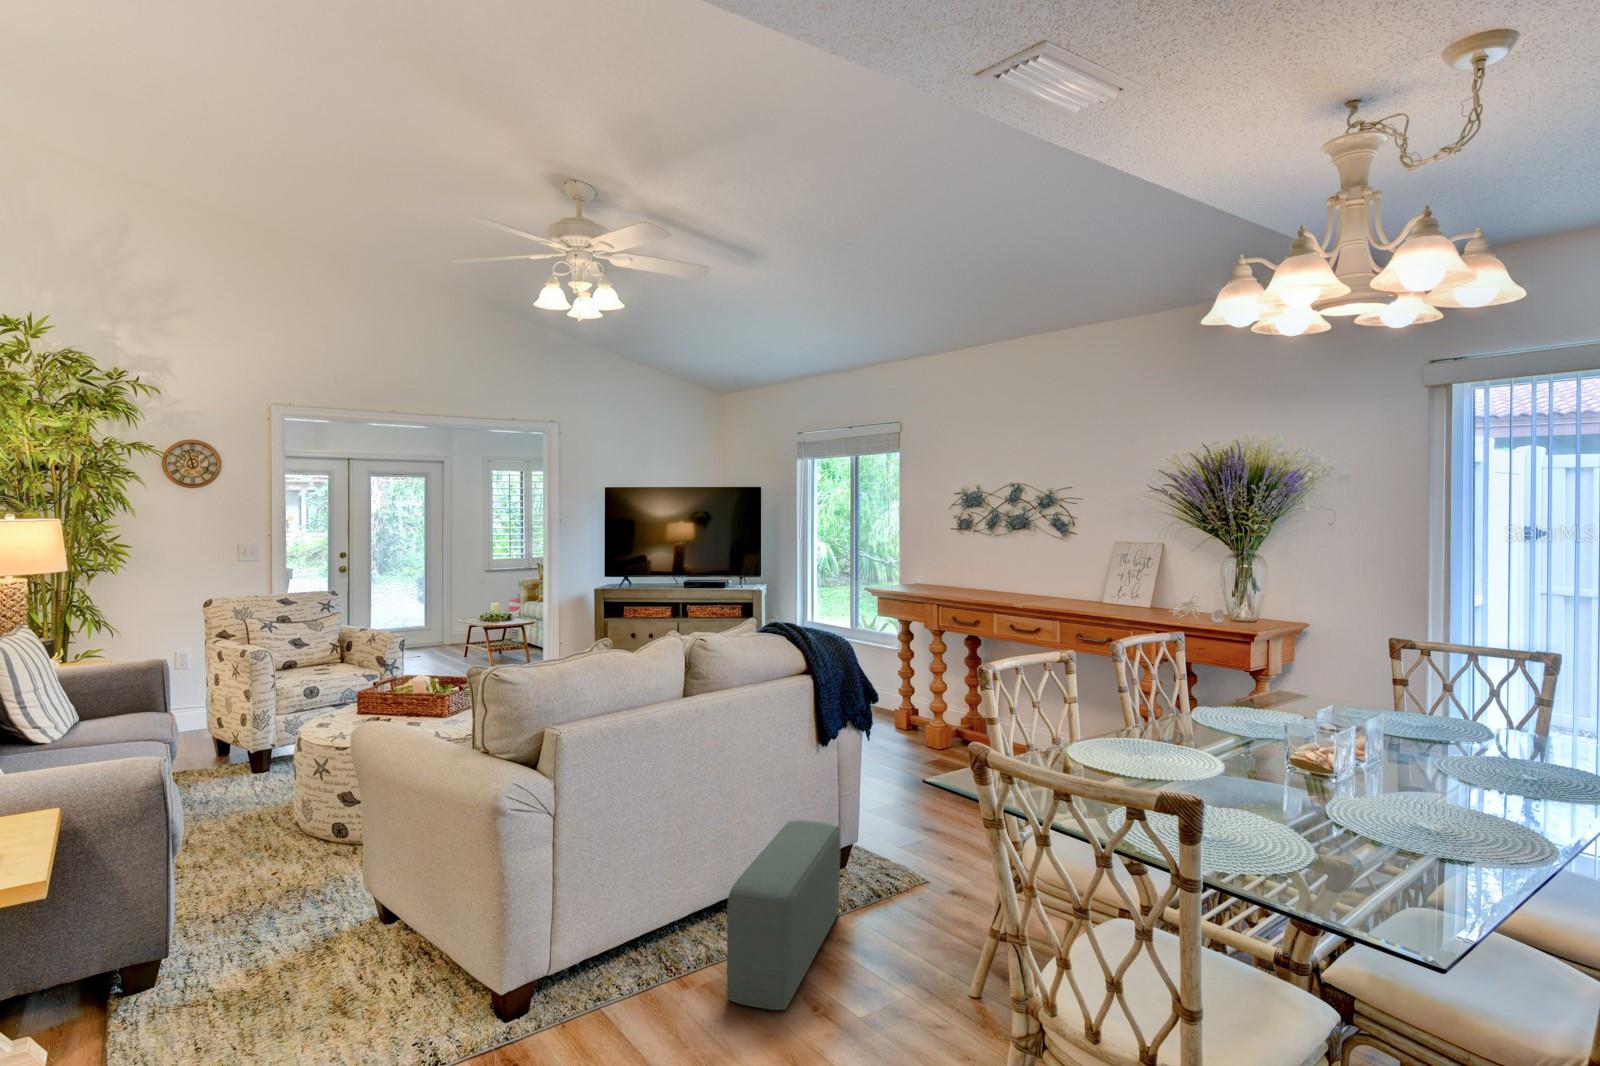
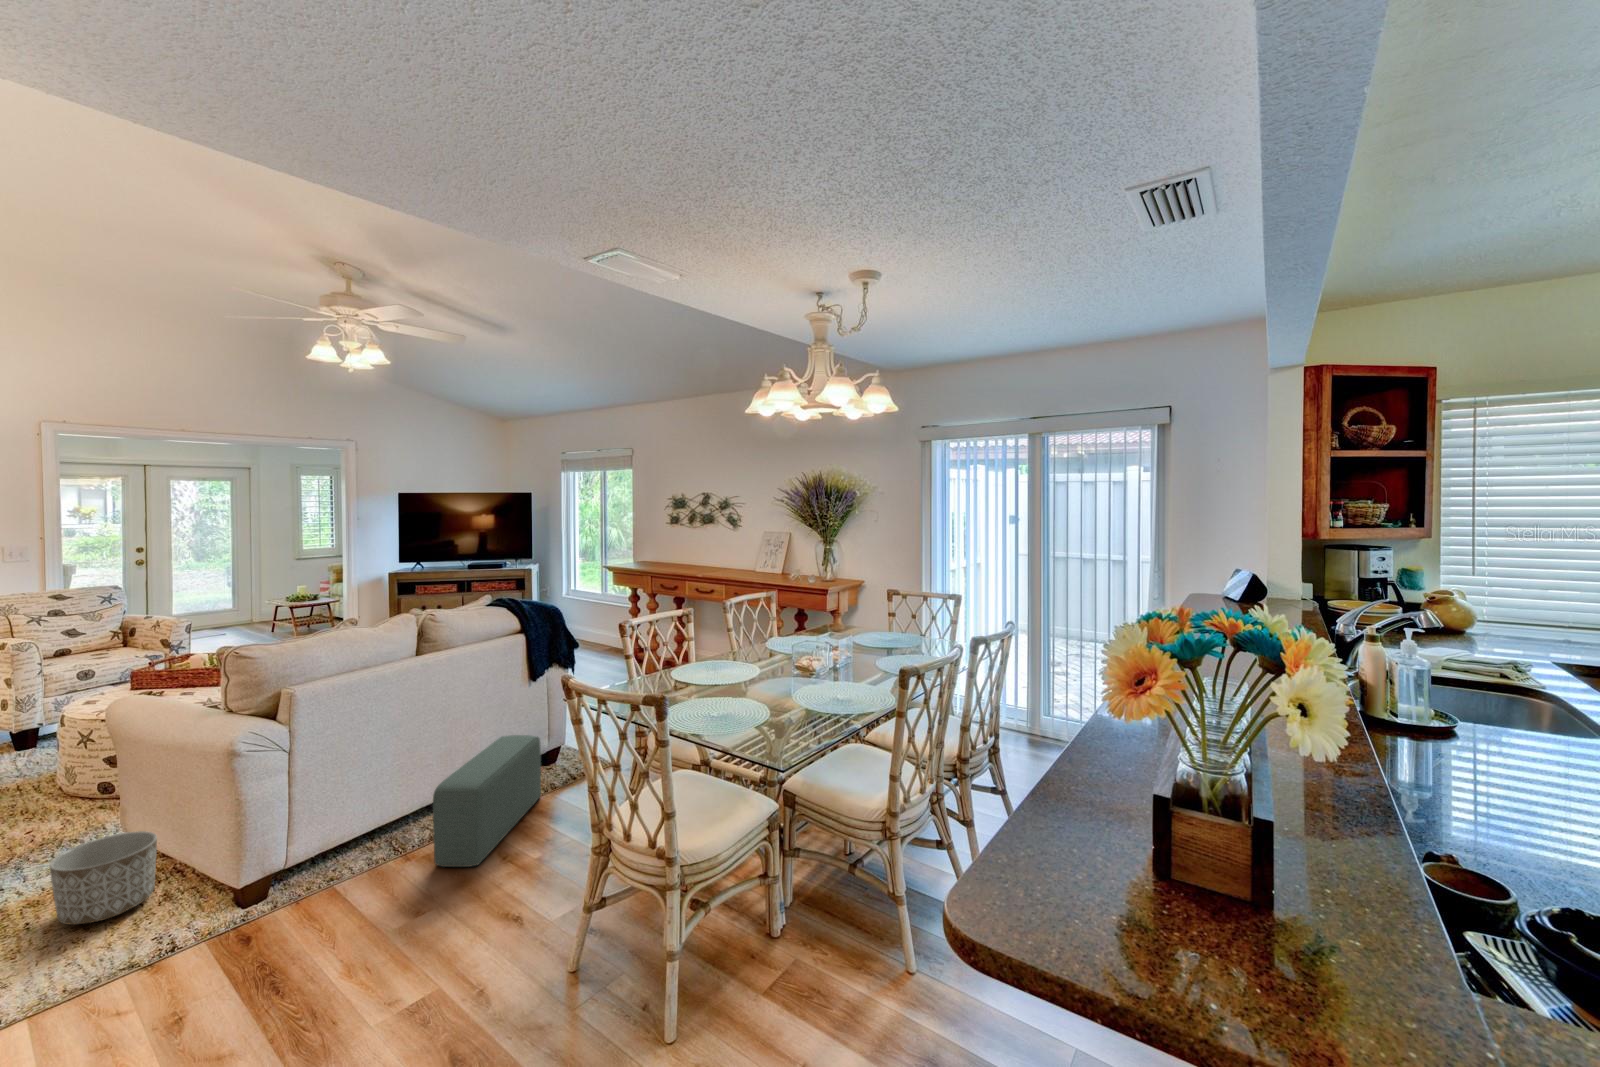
planter: none [309,898,412,1009] -> present [49,831,157,925]

